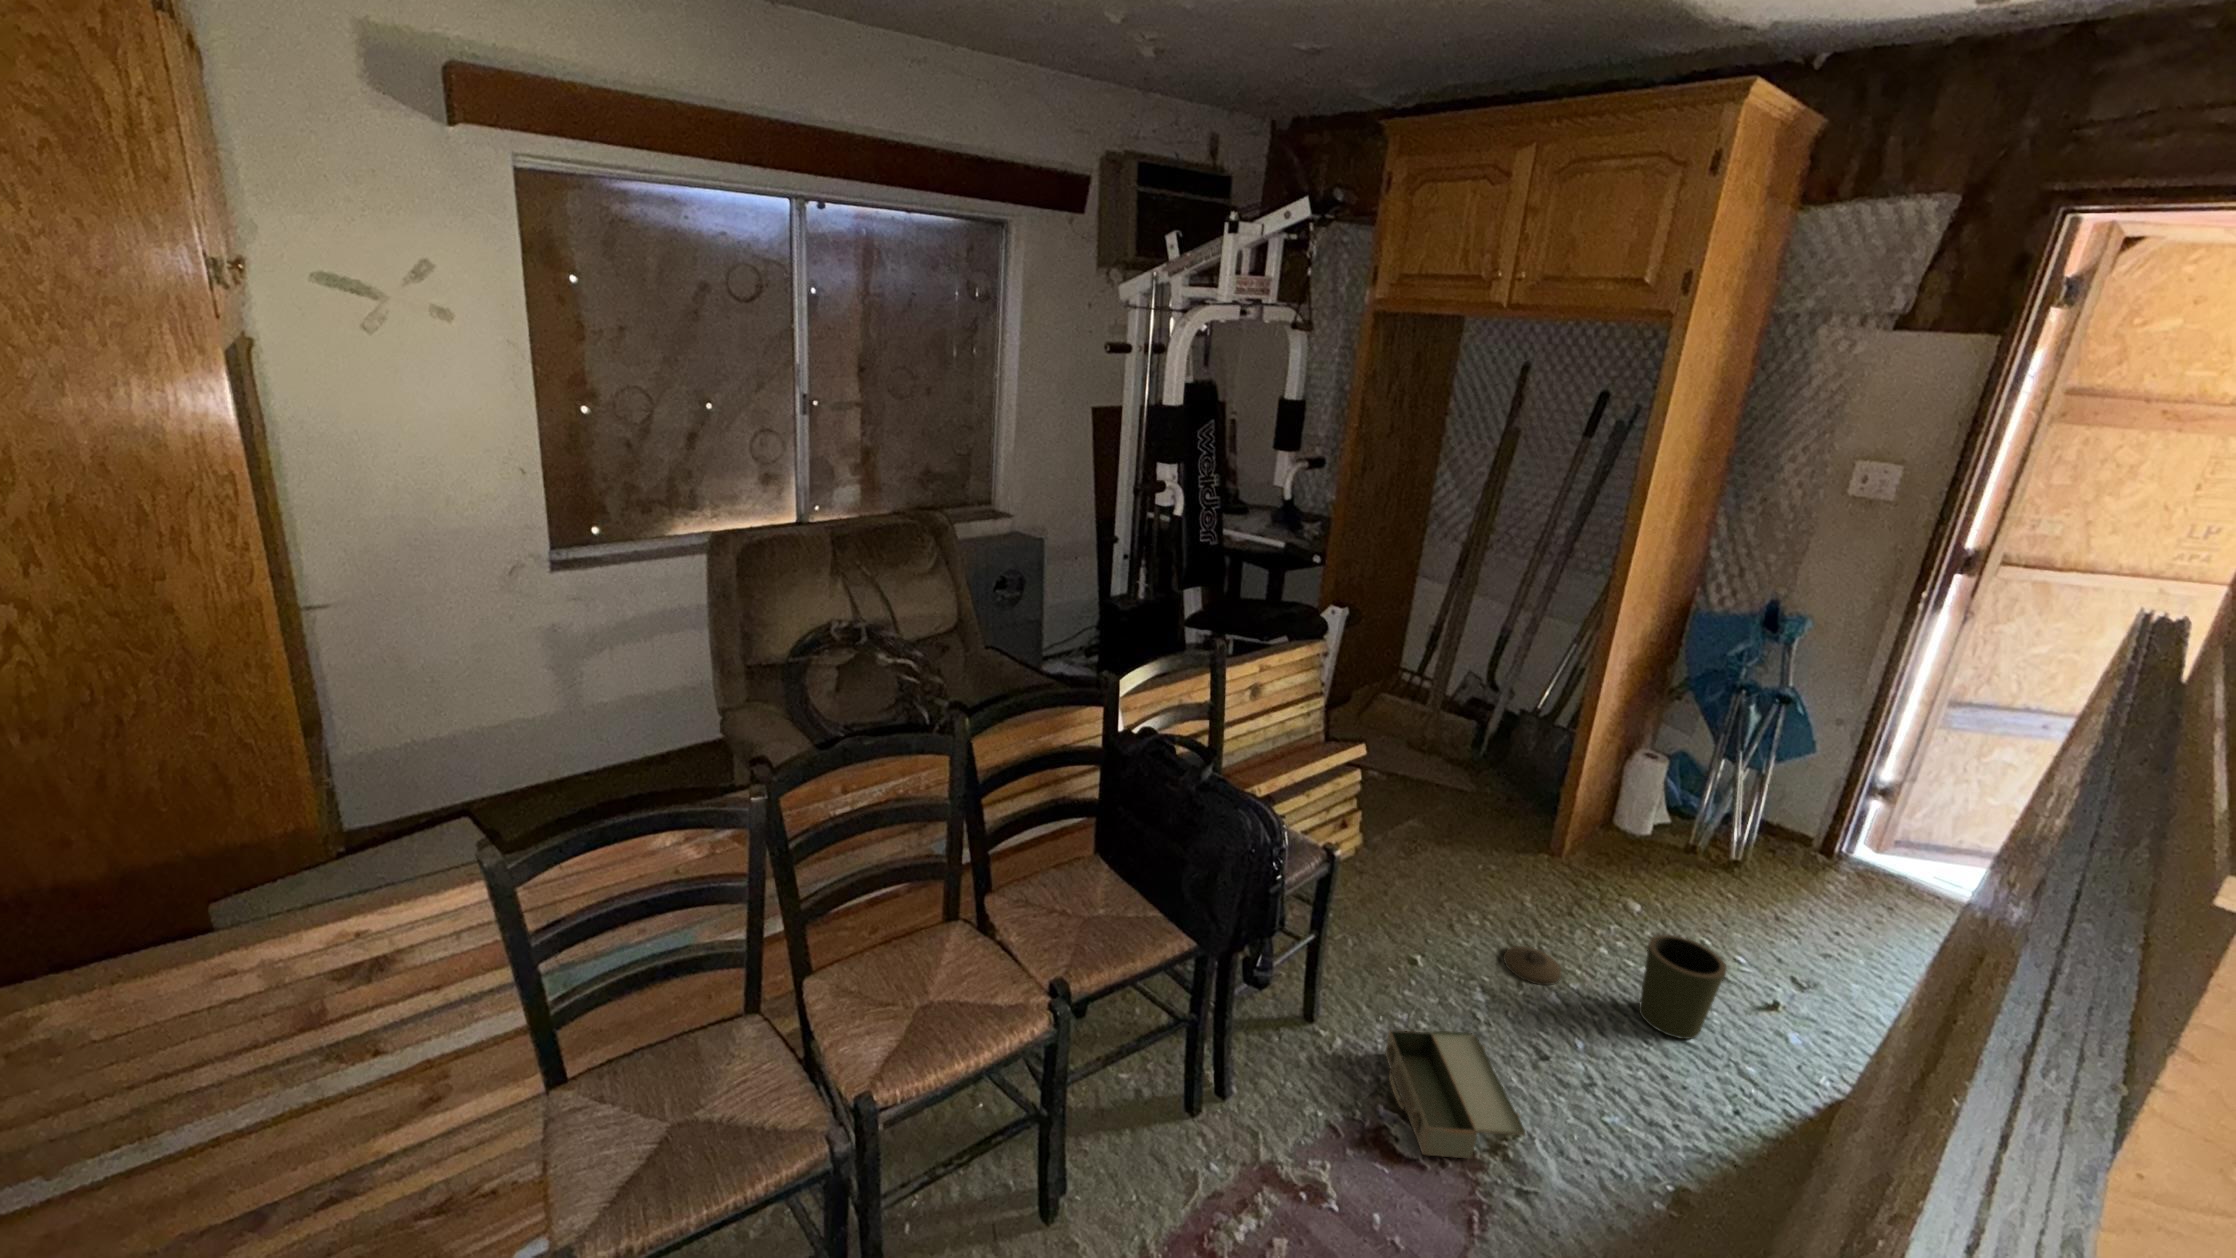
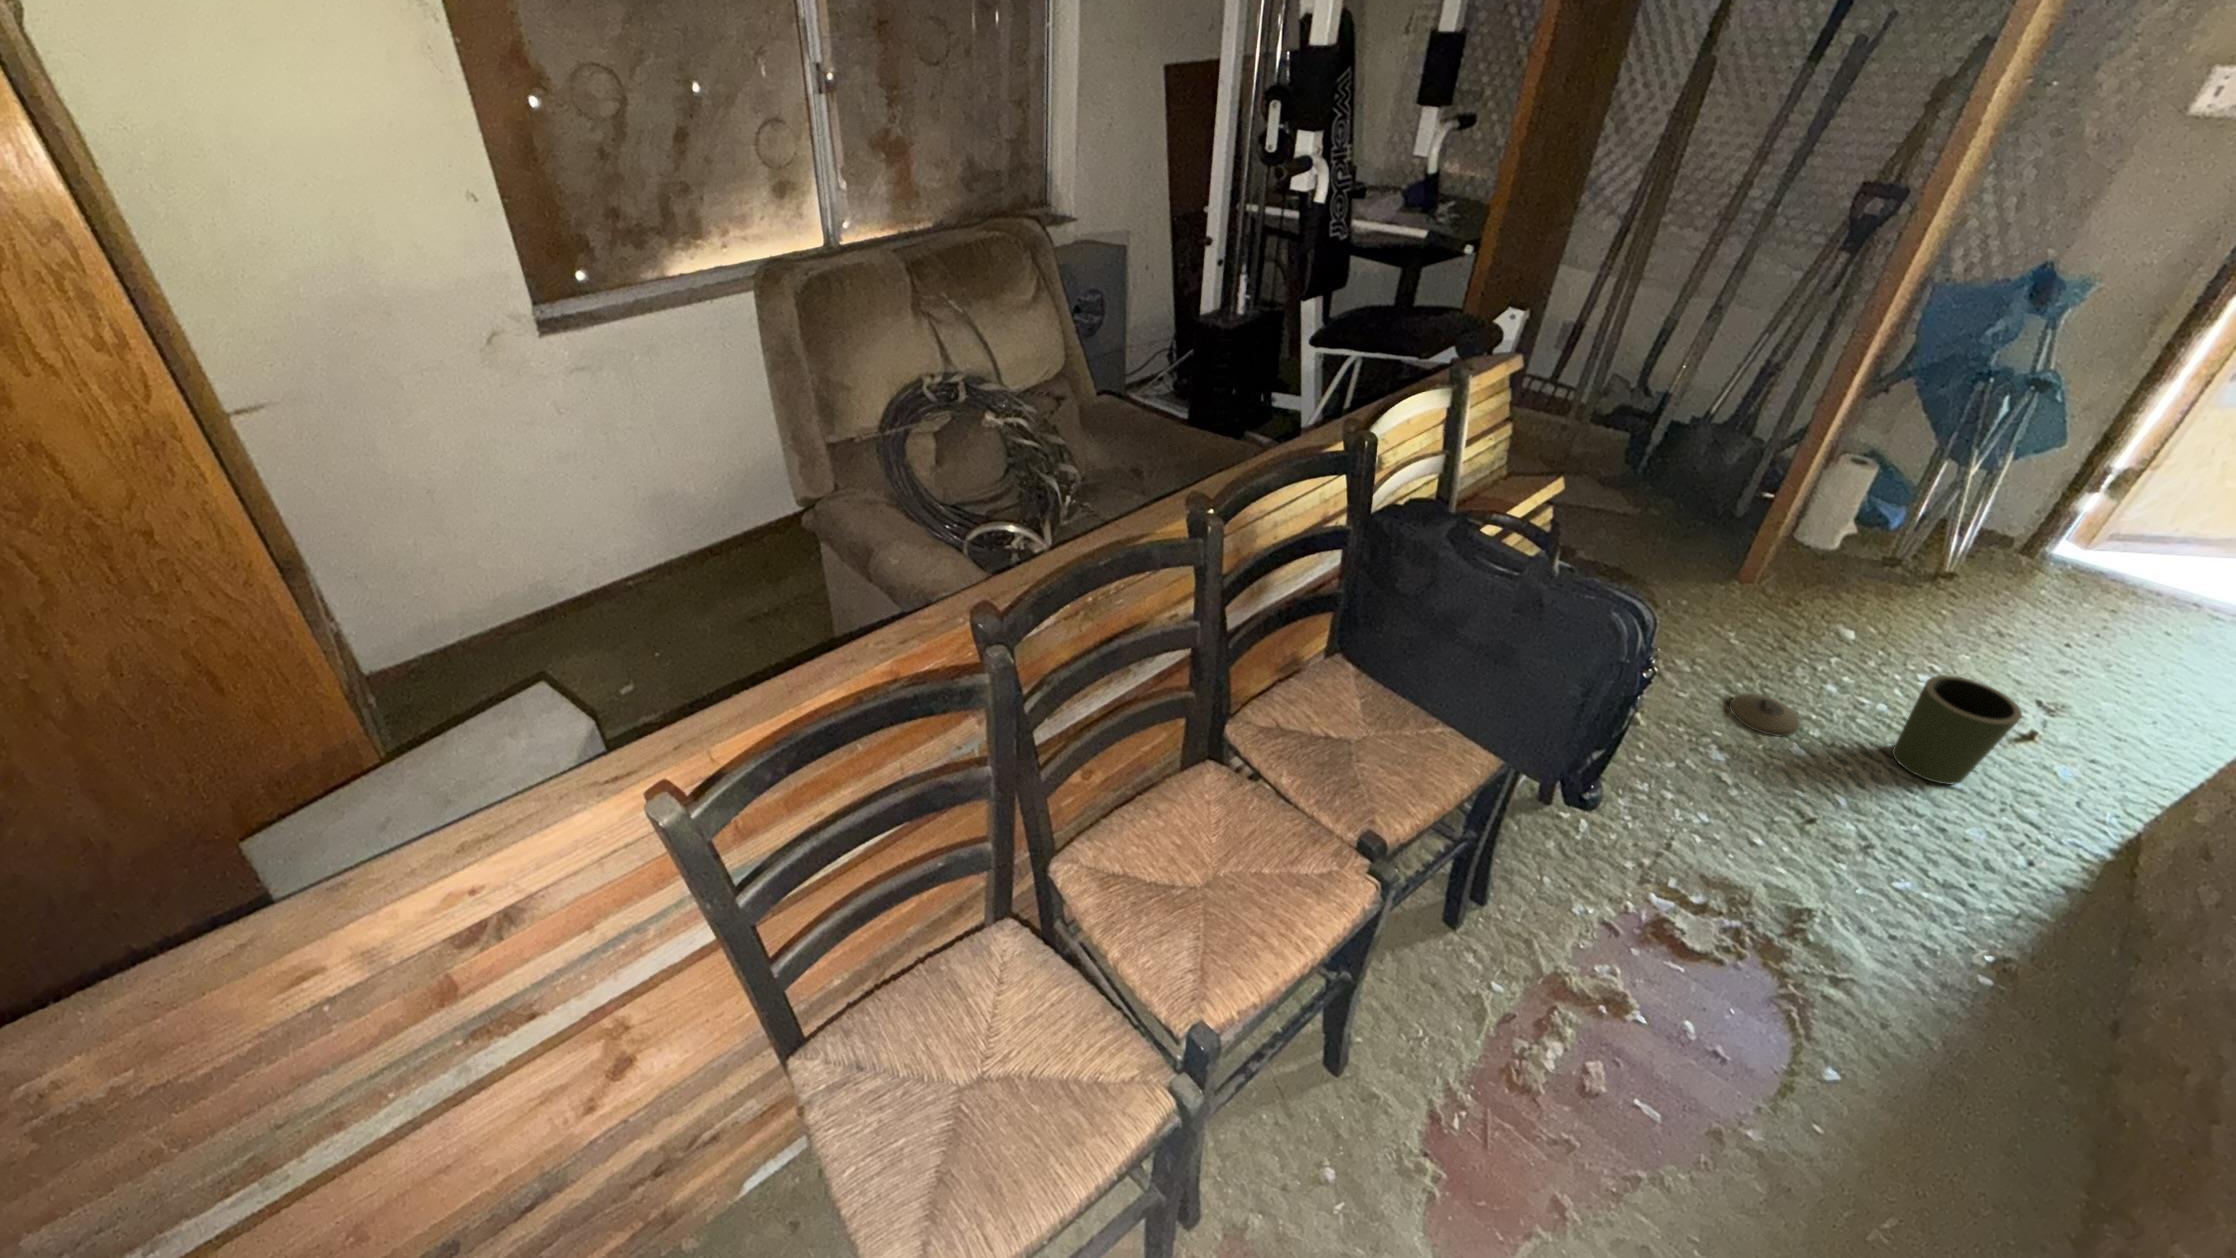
toolbox: present [1385,1030,1525,1159] -> none [1638,806,1839,948]

